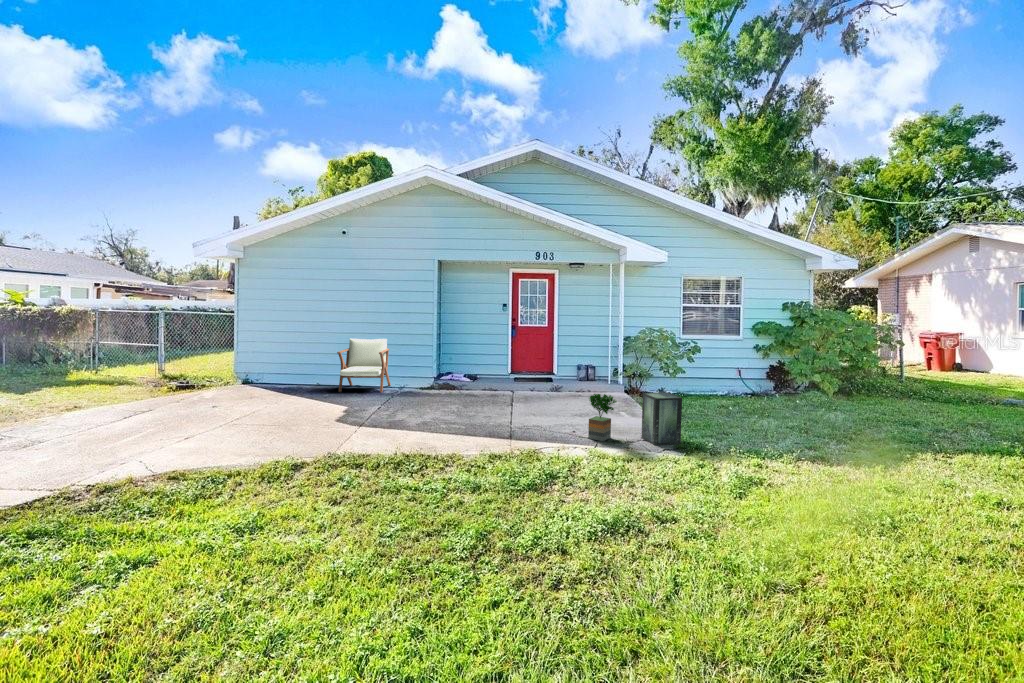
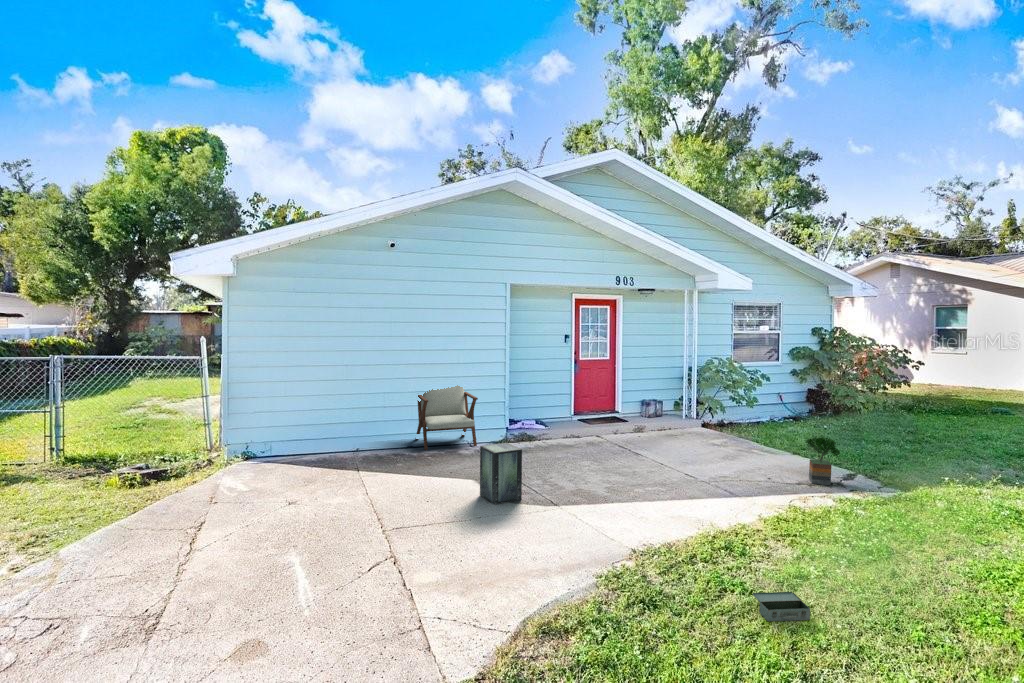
storage box: present [641,393,682,445] -> present [480,443,522,505]
toolbox: none [270,496,320,521] -> present [752,592,810,621]

